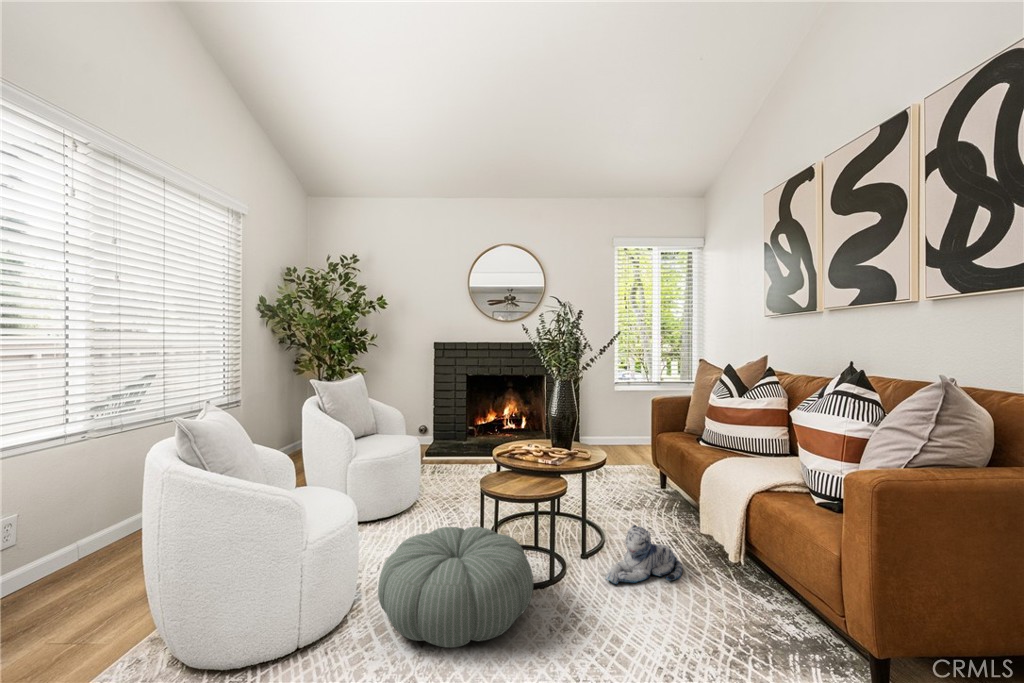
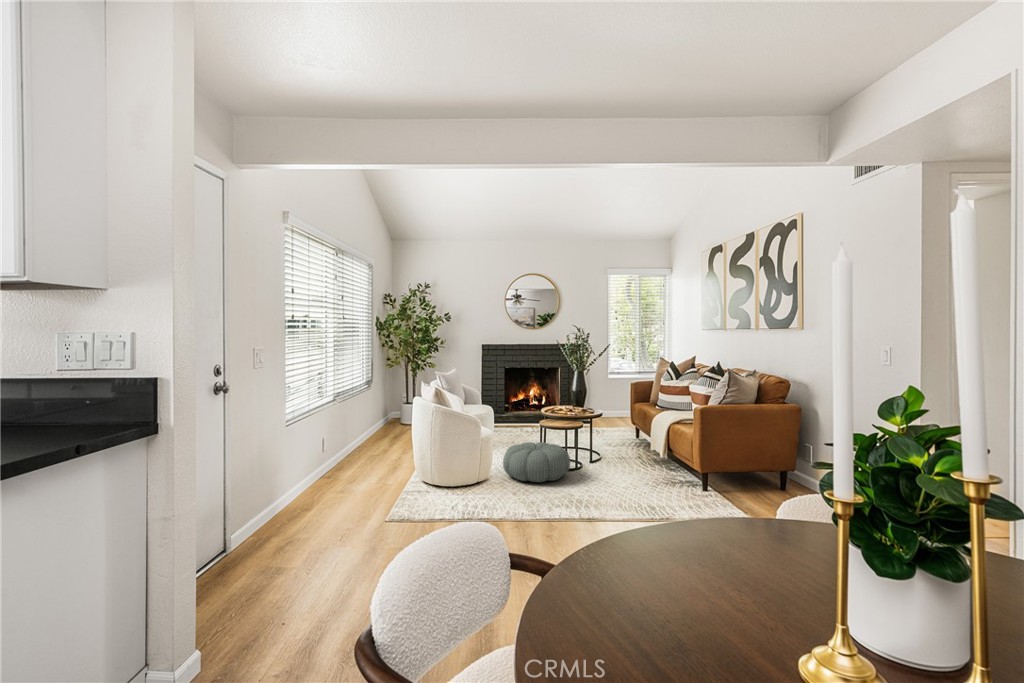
plush toy: present [605,525,683,584] -> none [602,442,639,468]

